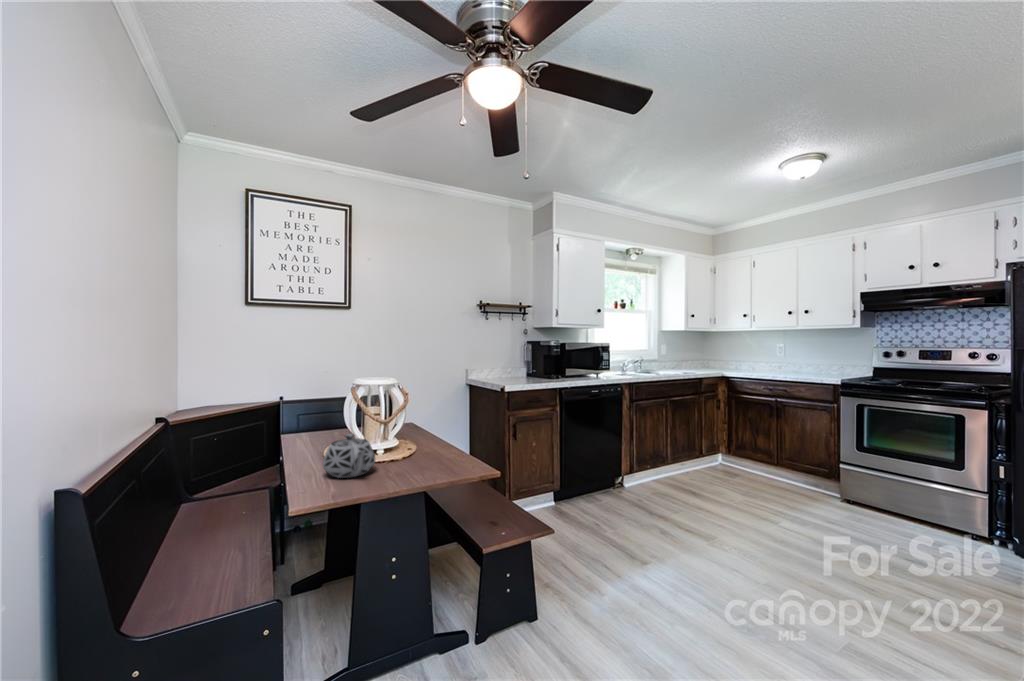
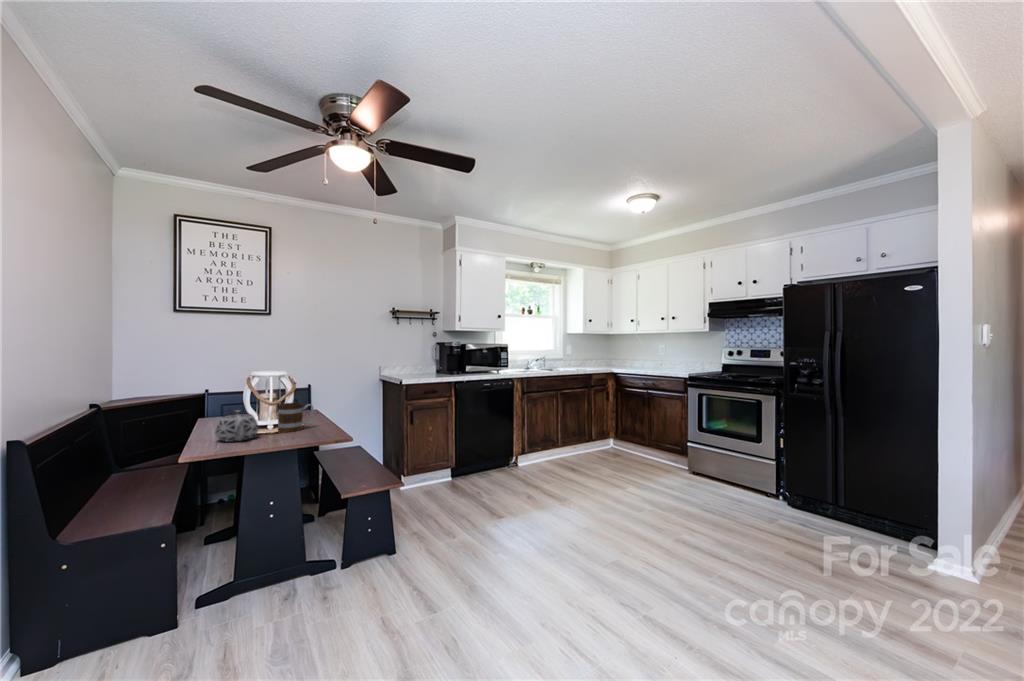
mug: none [391,420,431,461] -> present [278,403,314,432]

